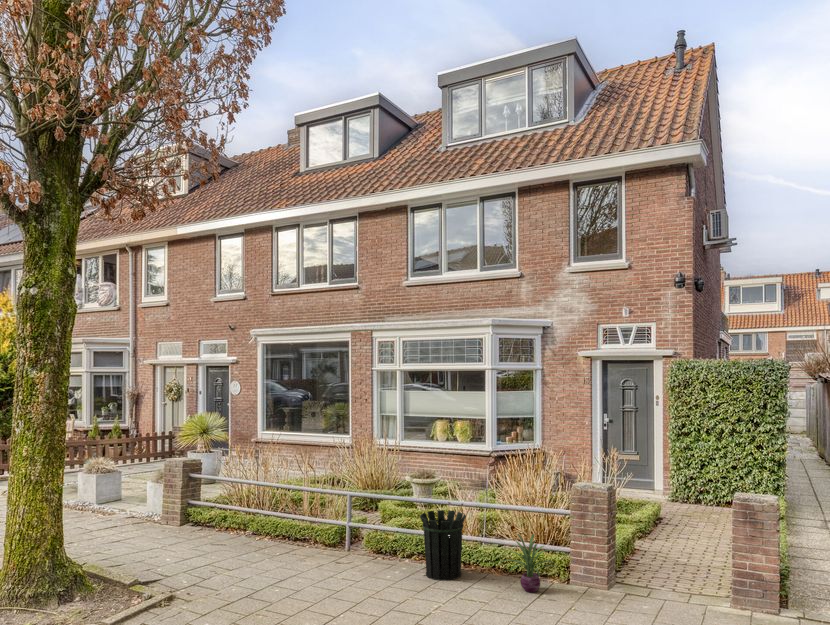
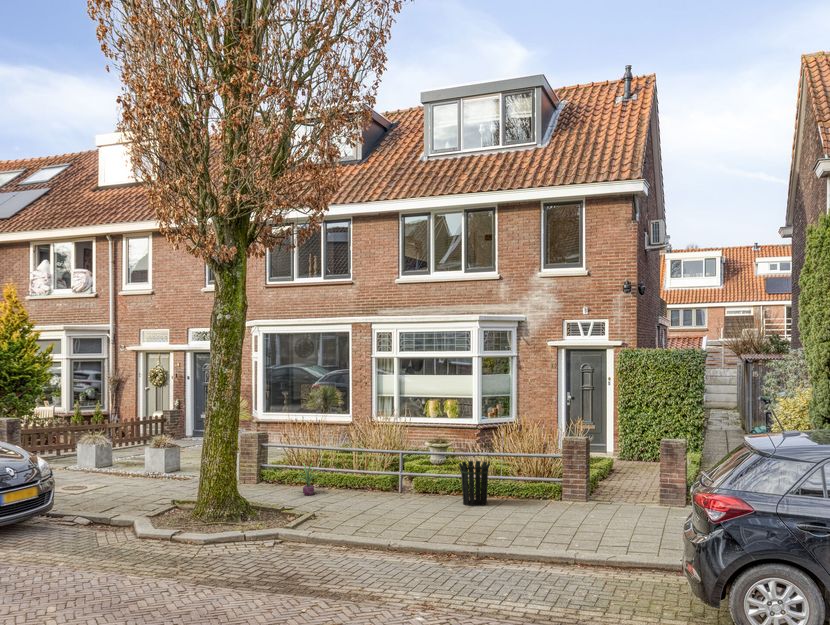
decorative plant: present [507,534,552,592] -> present [299,463,314,496]

